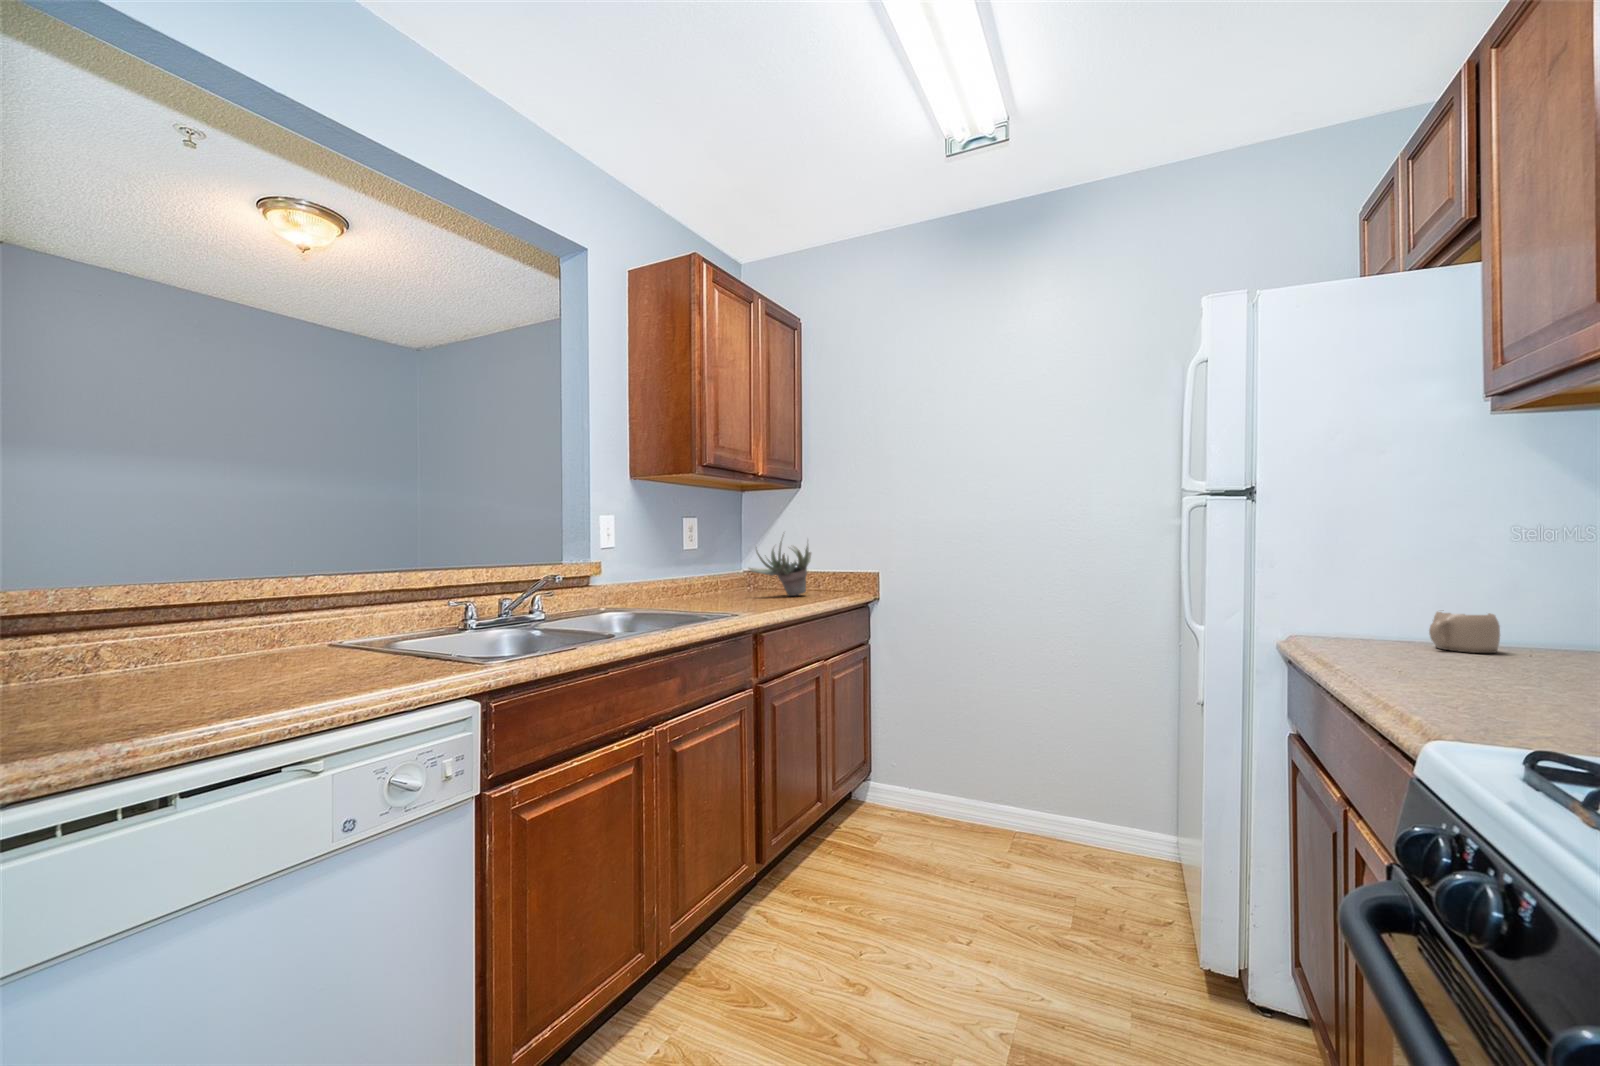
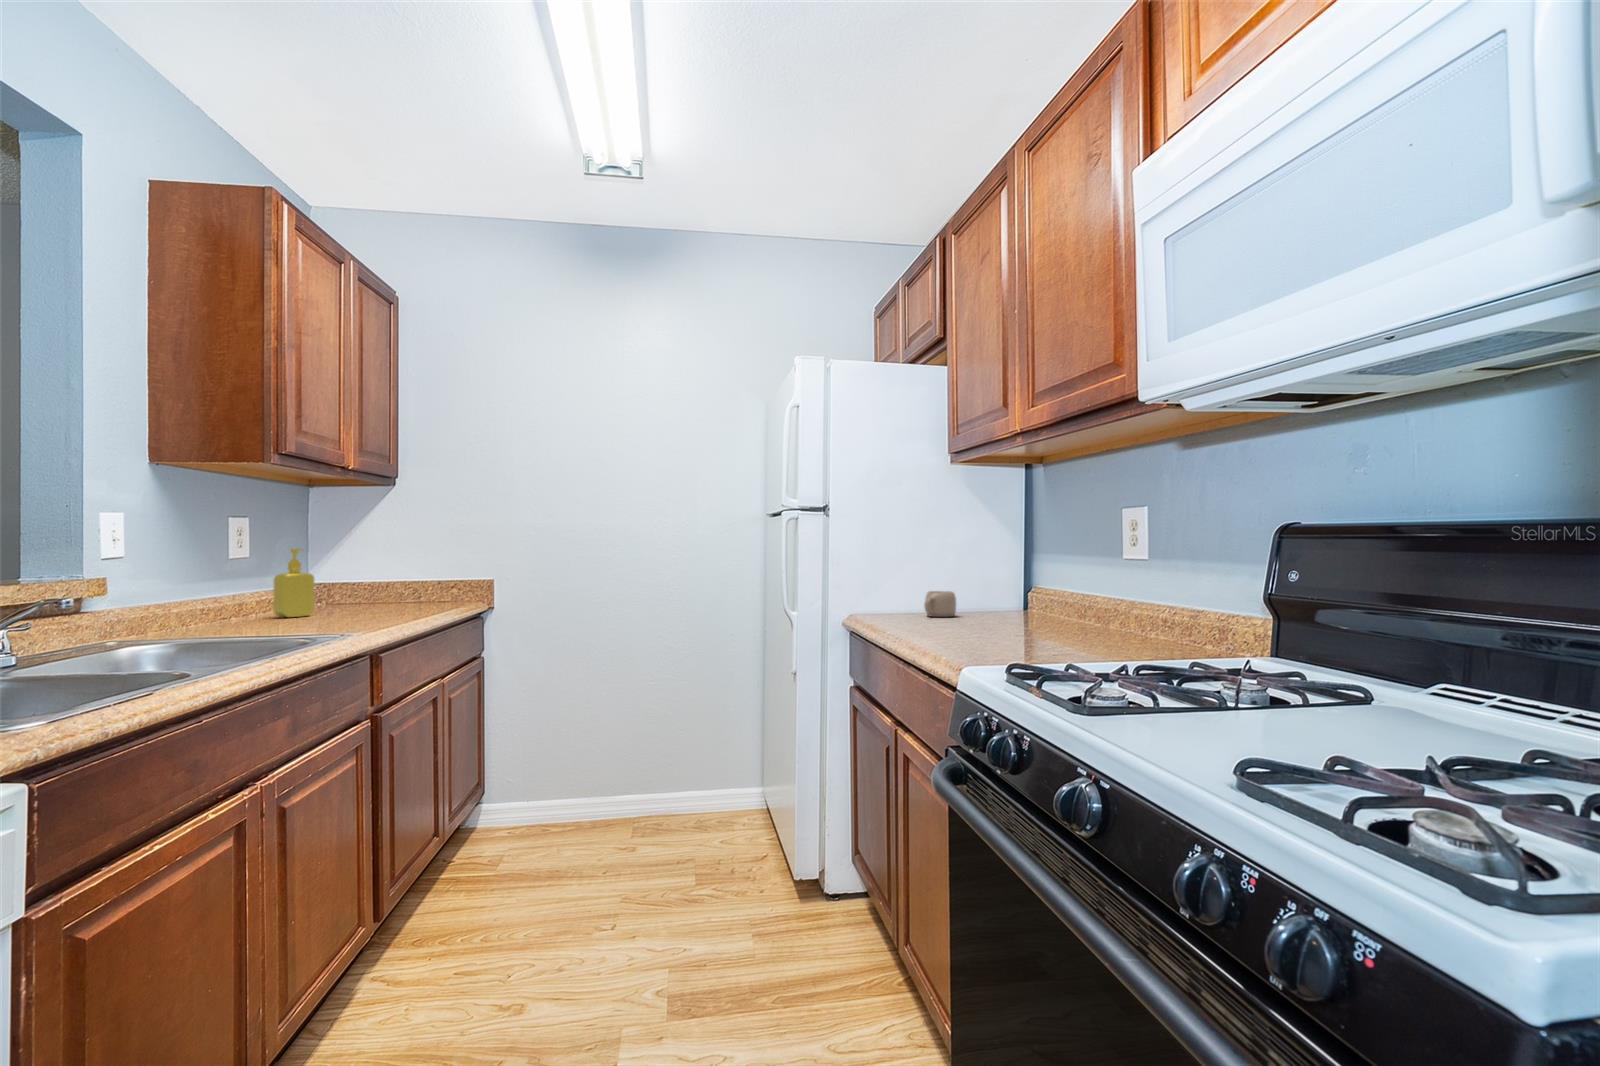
succulent plant: present [749,536,811,596] -> none [332,538,417,613]
soap dispenser: none [713,540,739,596] -> present [273,548,315,617]

